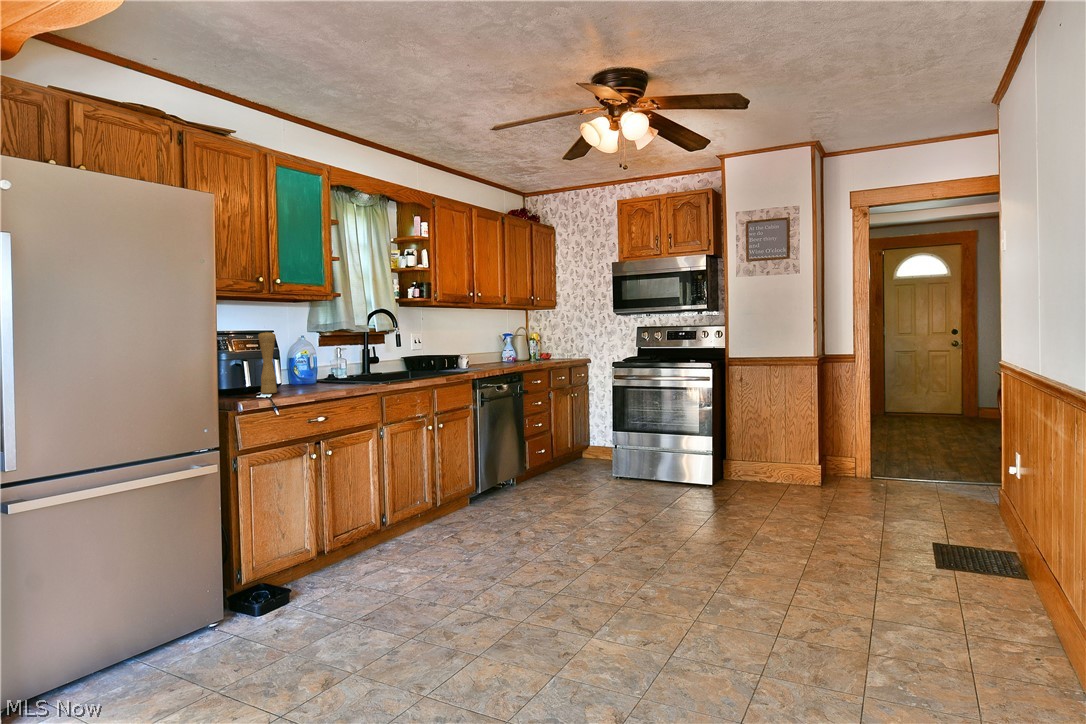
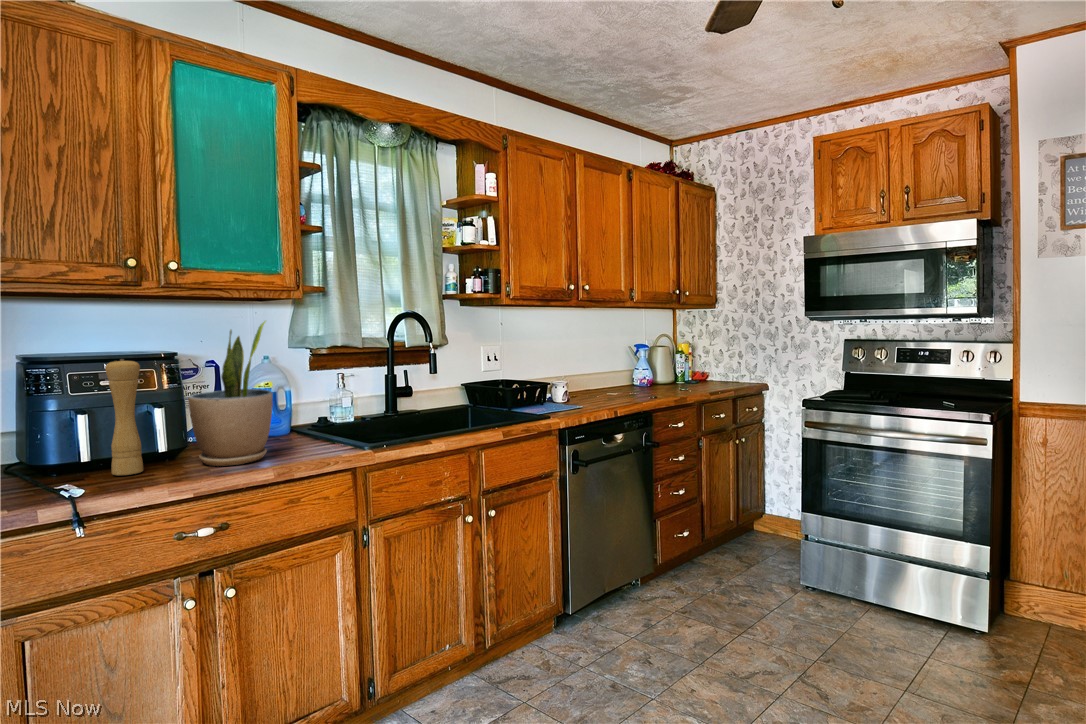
potted plant: none [293,311,337,390] -> present [188,321,273,466]

